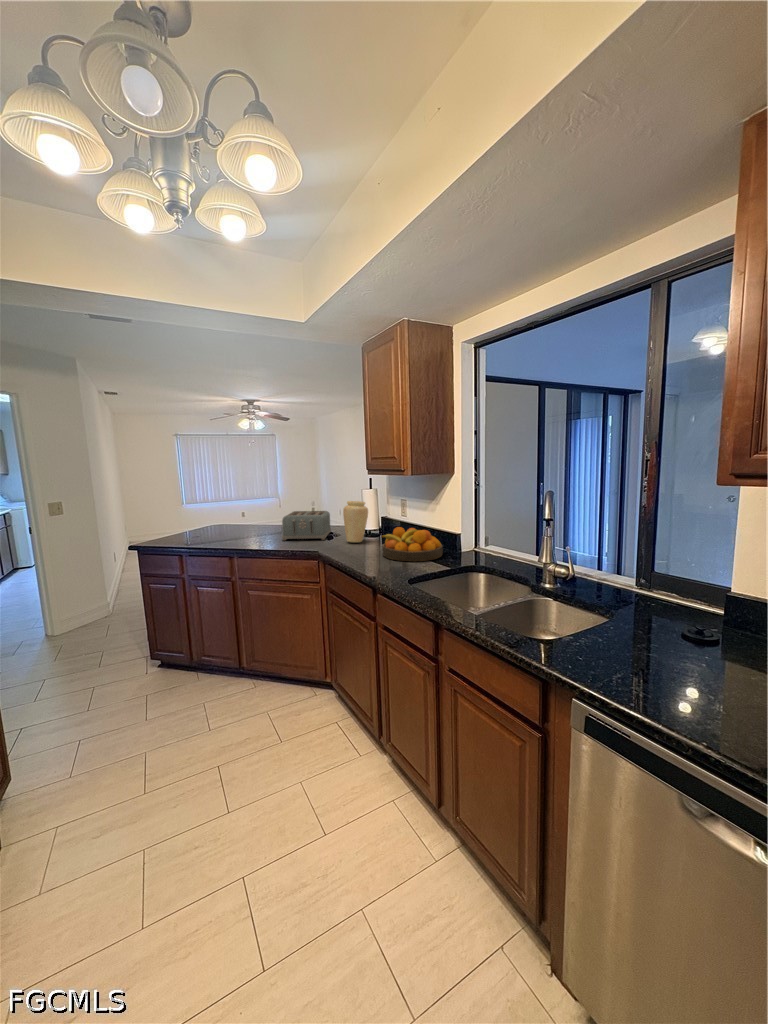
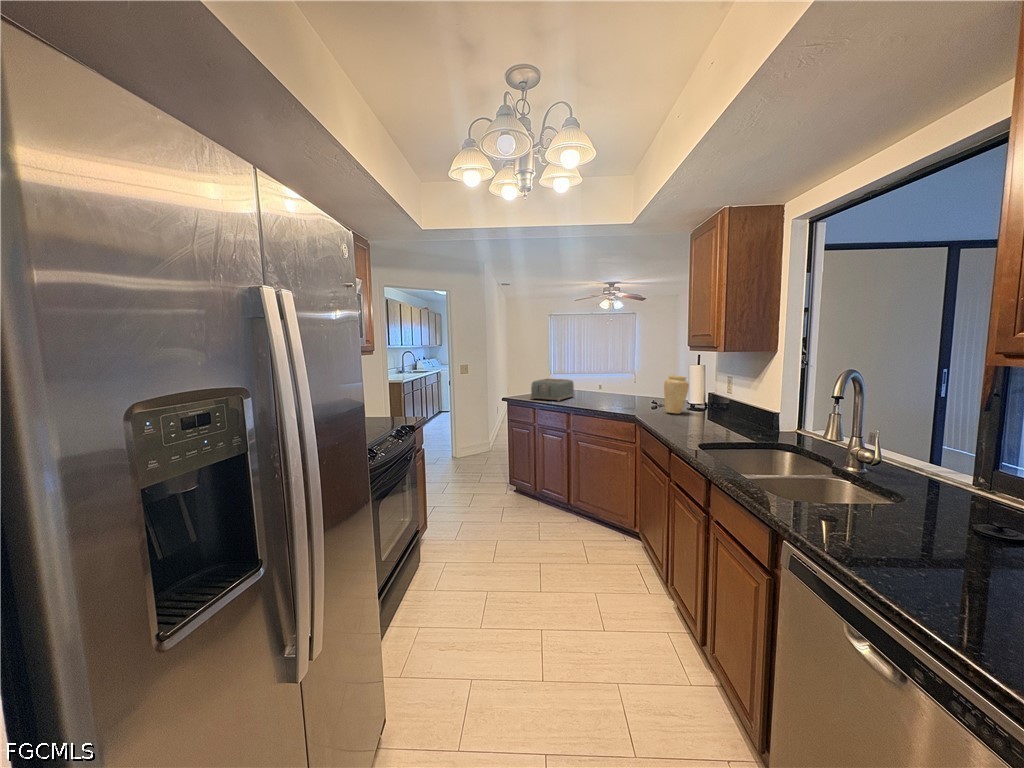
toaster: present [282,511,331,540] -> present [531,379,574,401]
fruit bowl: present [381,527,443,561] -> none [690,401,756,434]

